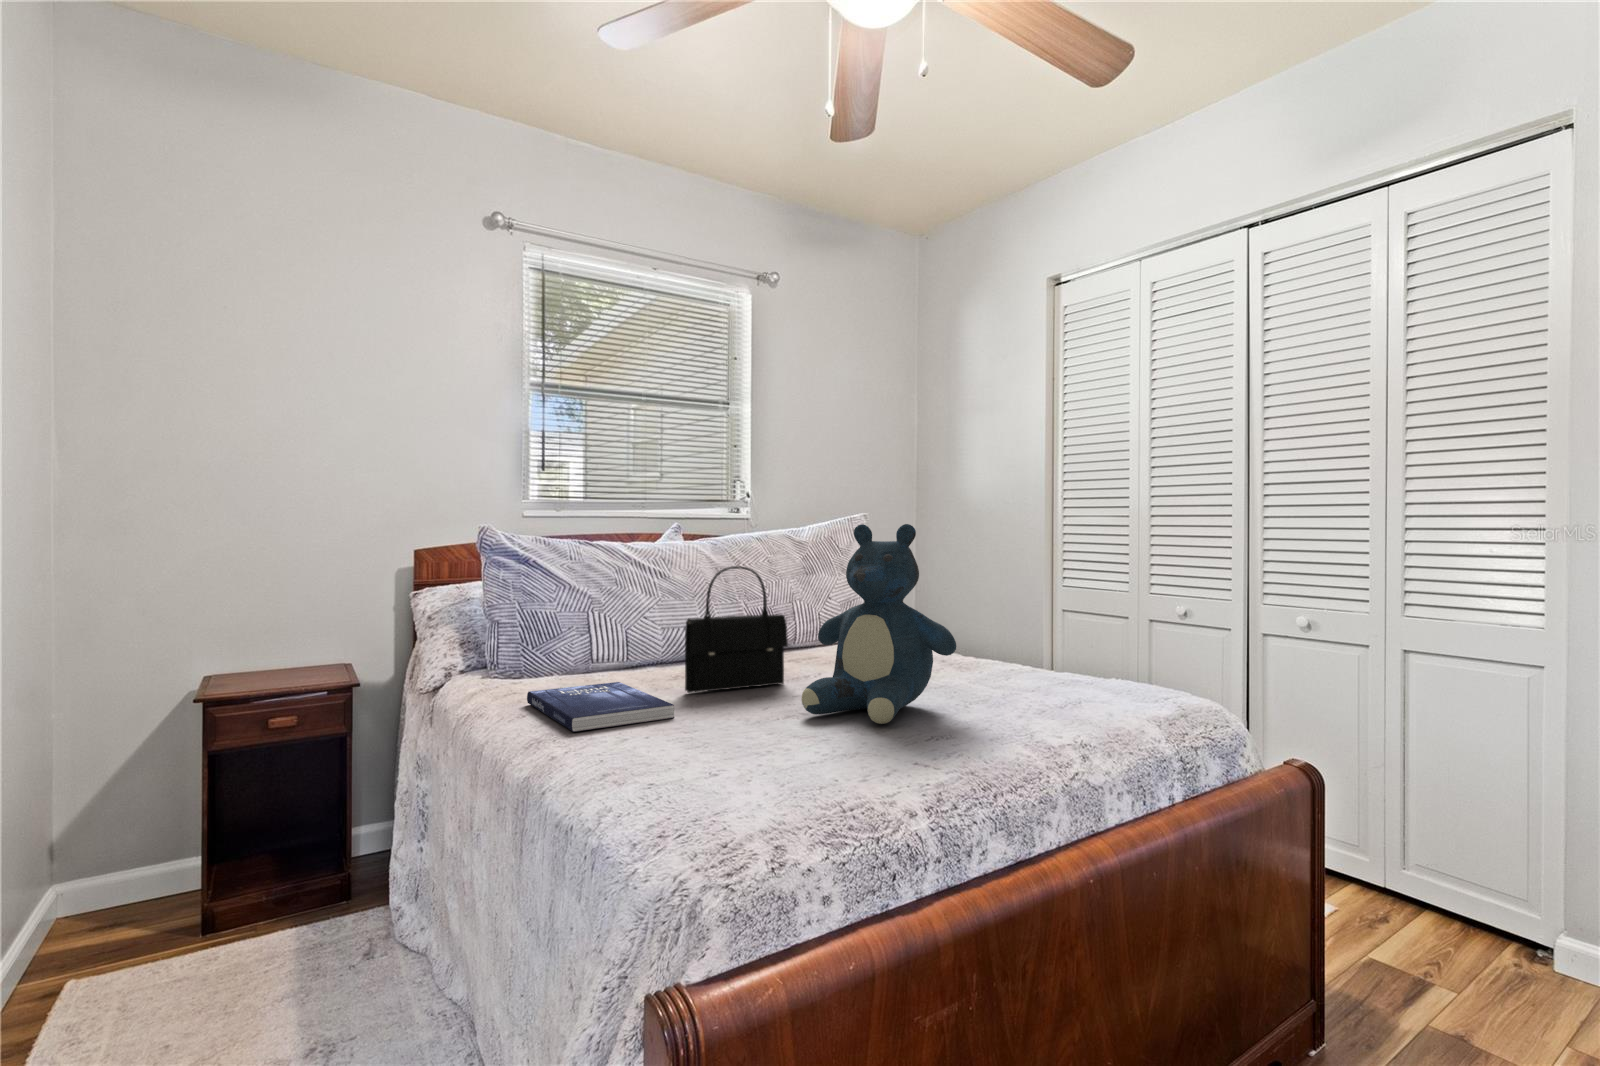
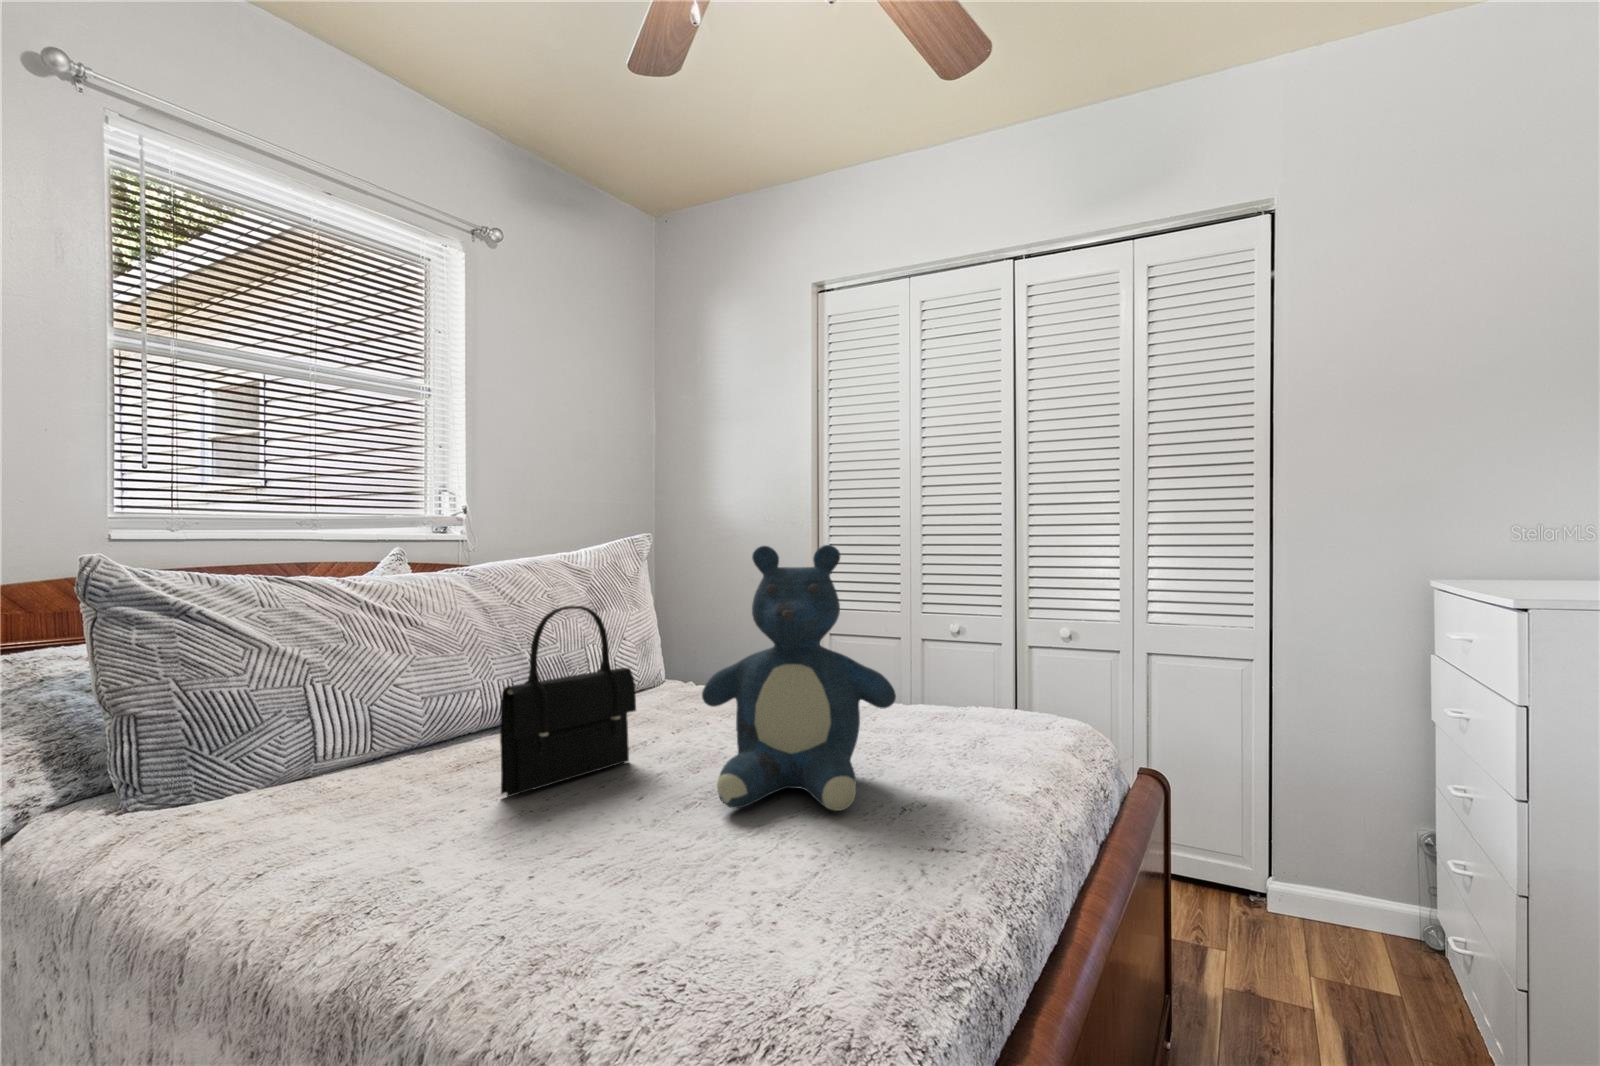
book: present [527,682,674,732] -> none [232,795,532,912]

